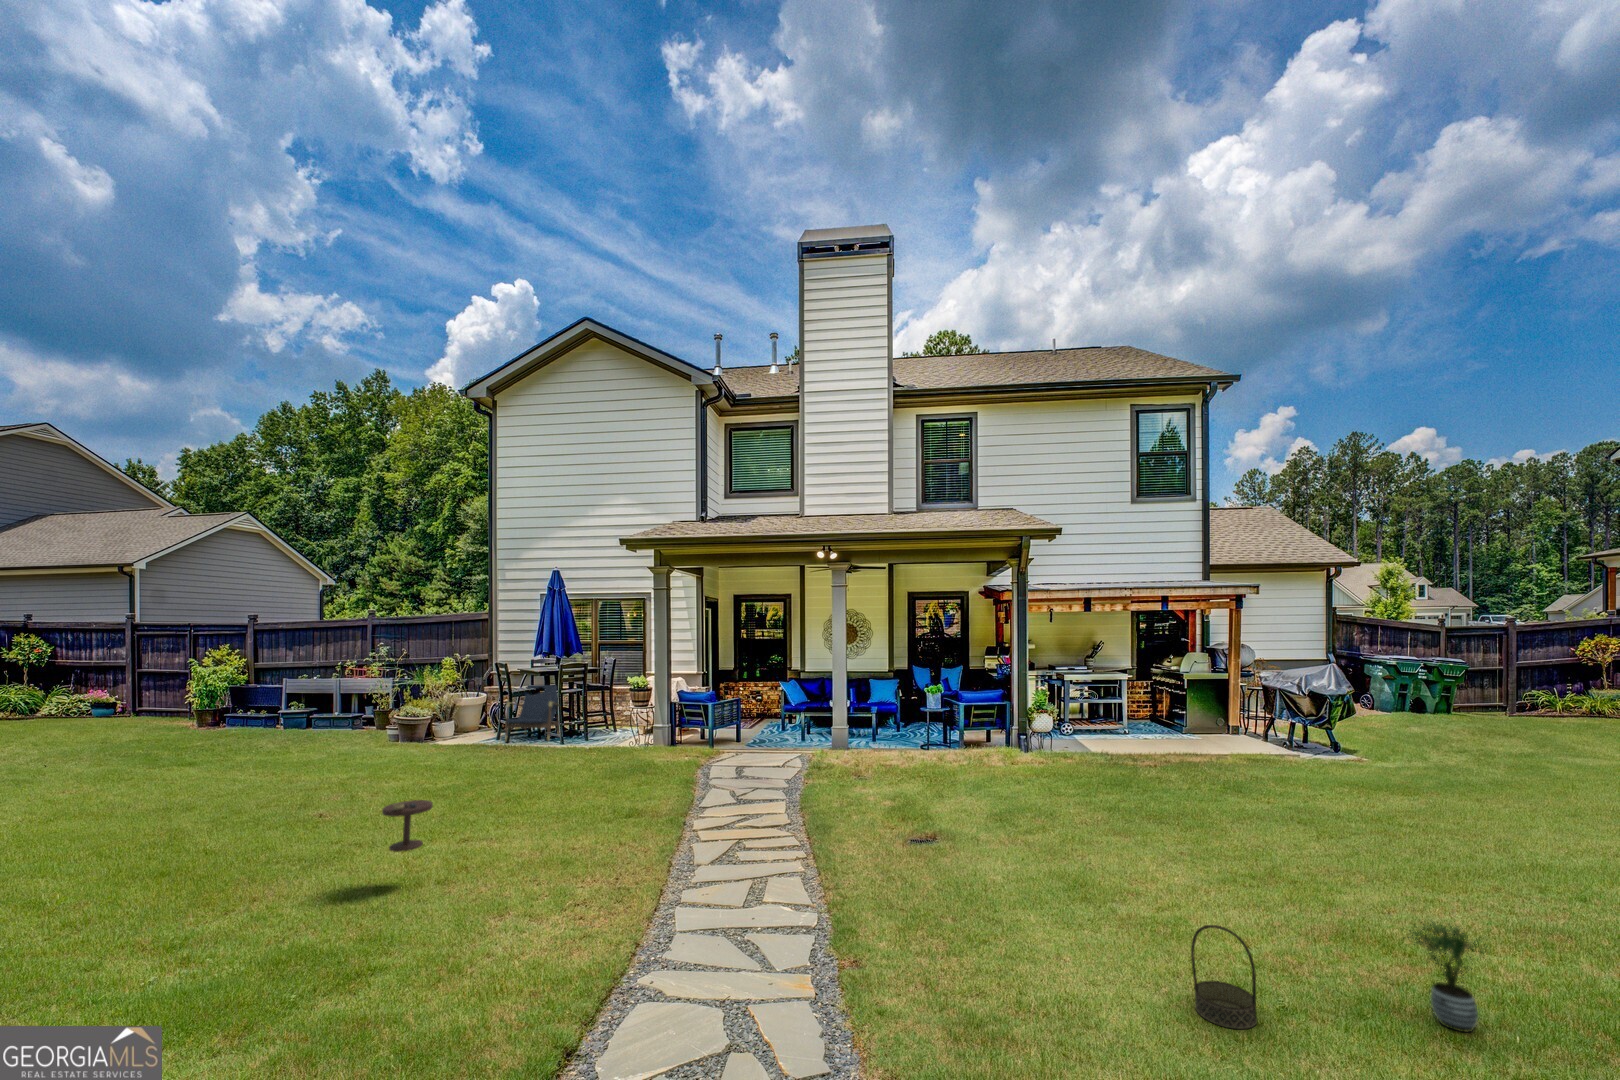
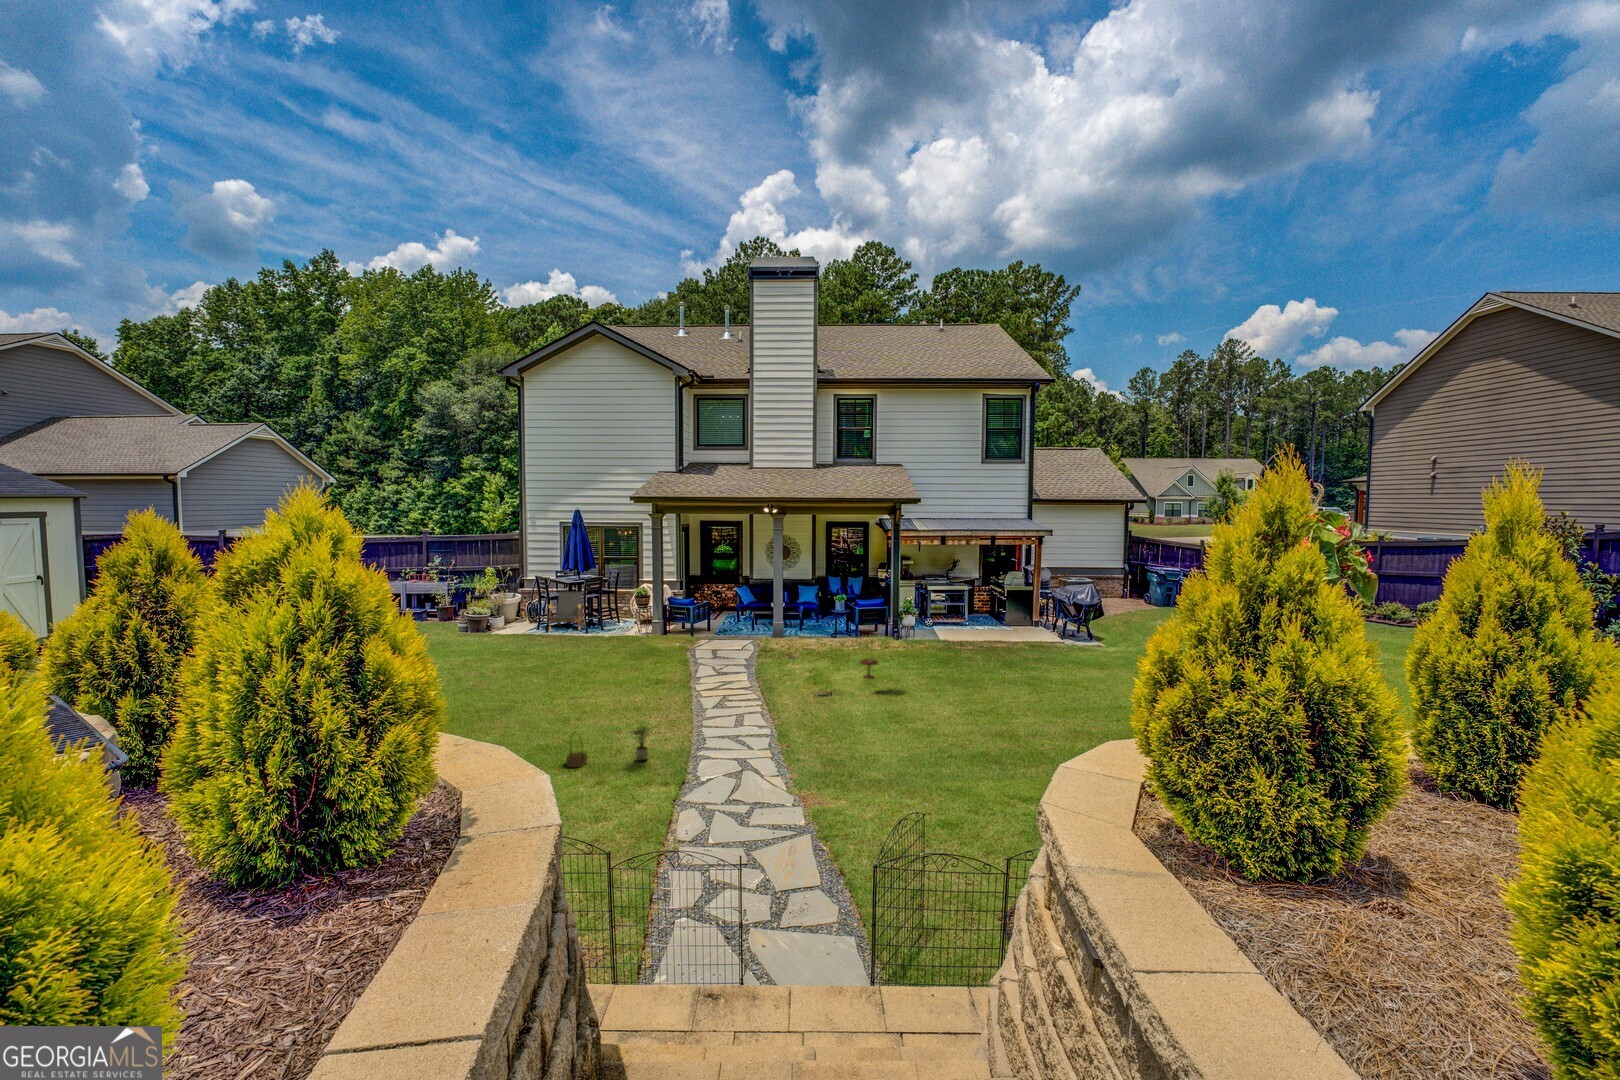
side table: present [382,800,433,852] -> present [860,659,878,679]
potted plant: present [1402,922,1487,1032] -> present [631,727,652,761]
basket: present [1191,925,1257,1029] -> present [566,740,587,767]

